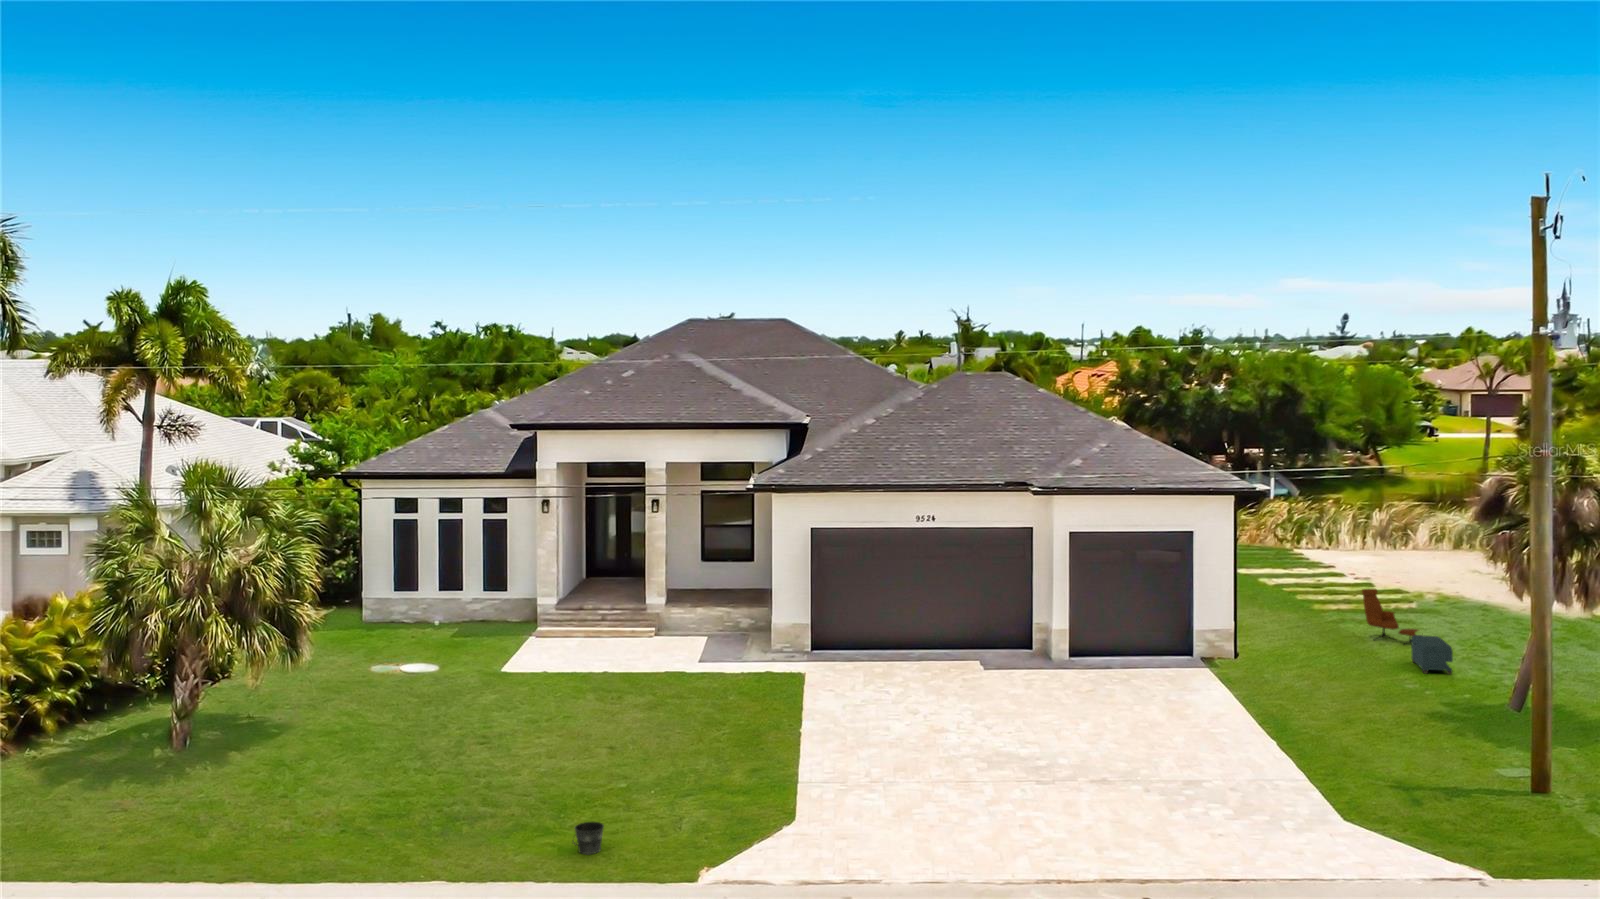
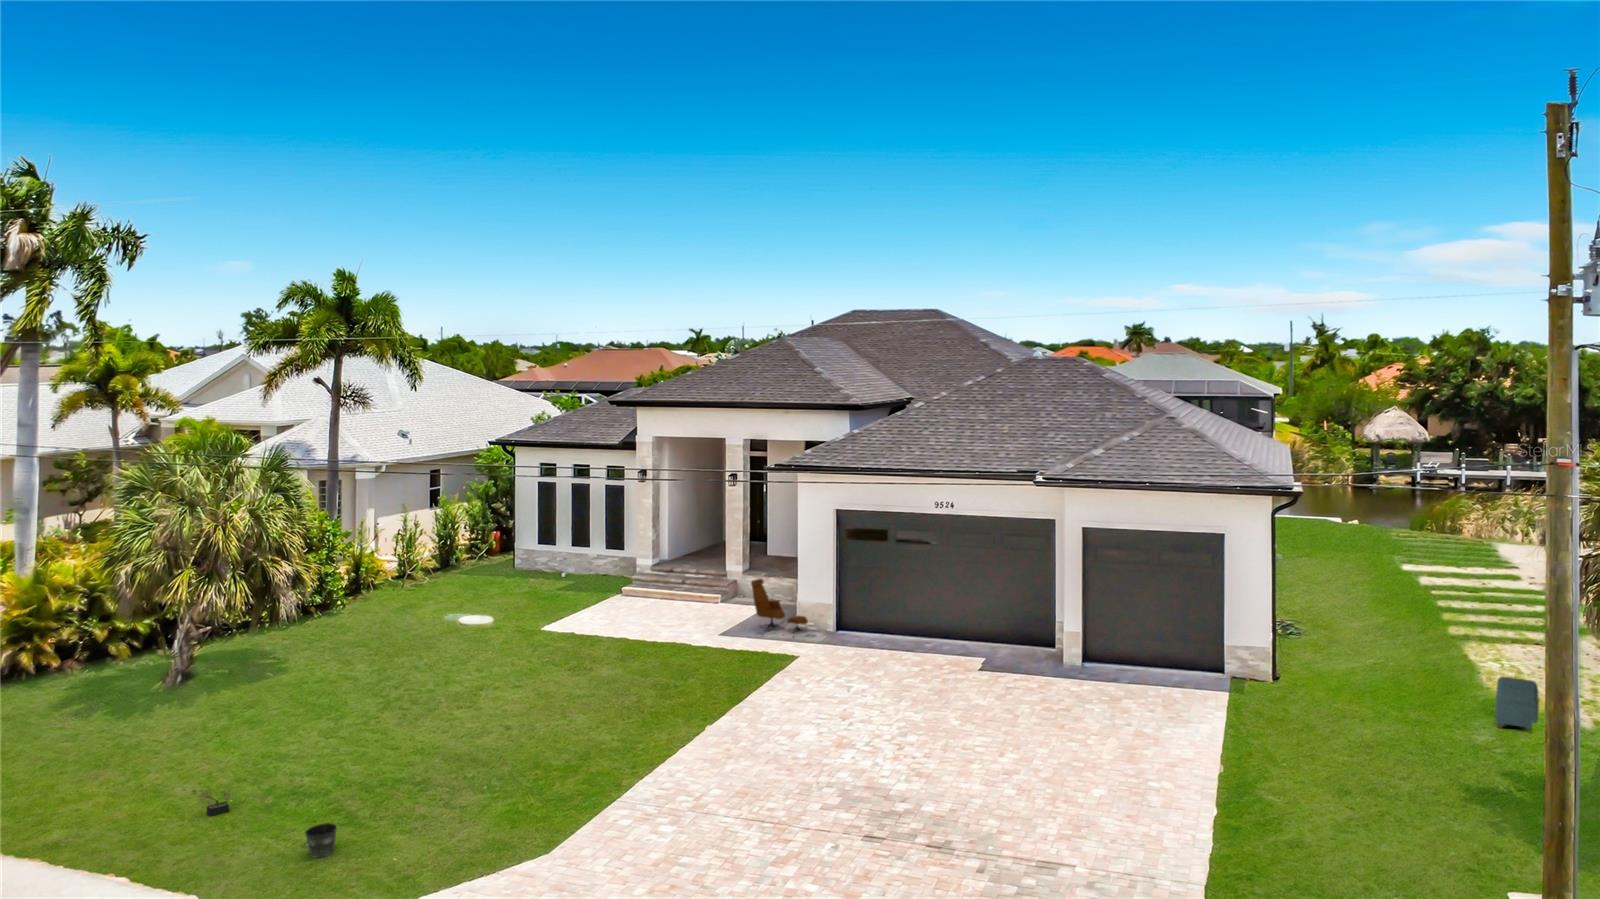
lounge chair: present [1362,589,1419,644] -> present [751,579,808,631]
decorative plant: none [398,813,430,842] -> present [197,789,234,816]

